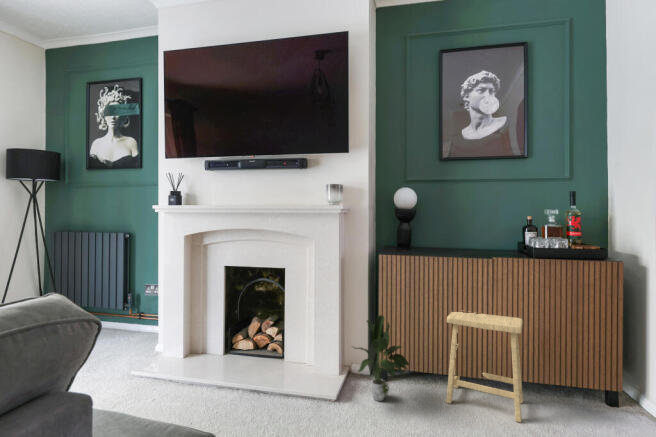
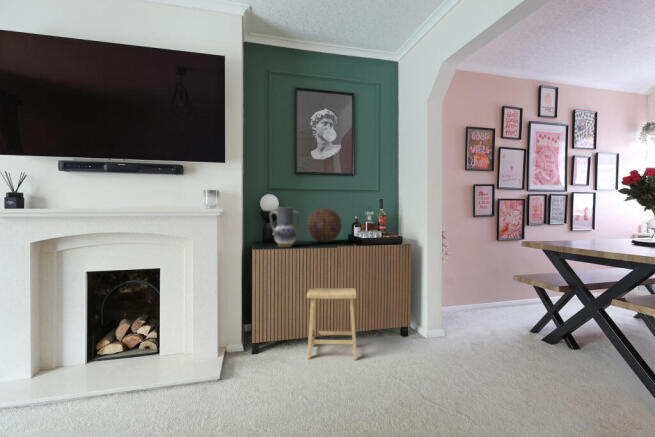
vase: none [402,203,442,253] -> present [270,207,300,247]
decorative orb: none [454,204,505,251] -> present [307,208,342,243]
potted plant: present [354,315,409,401] -> none [232,299,280,370]

